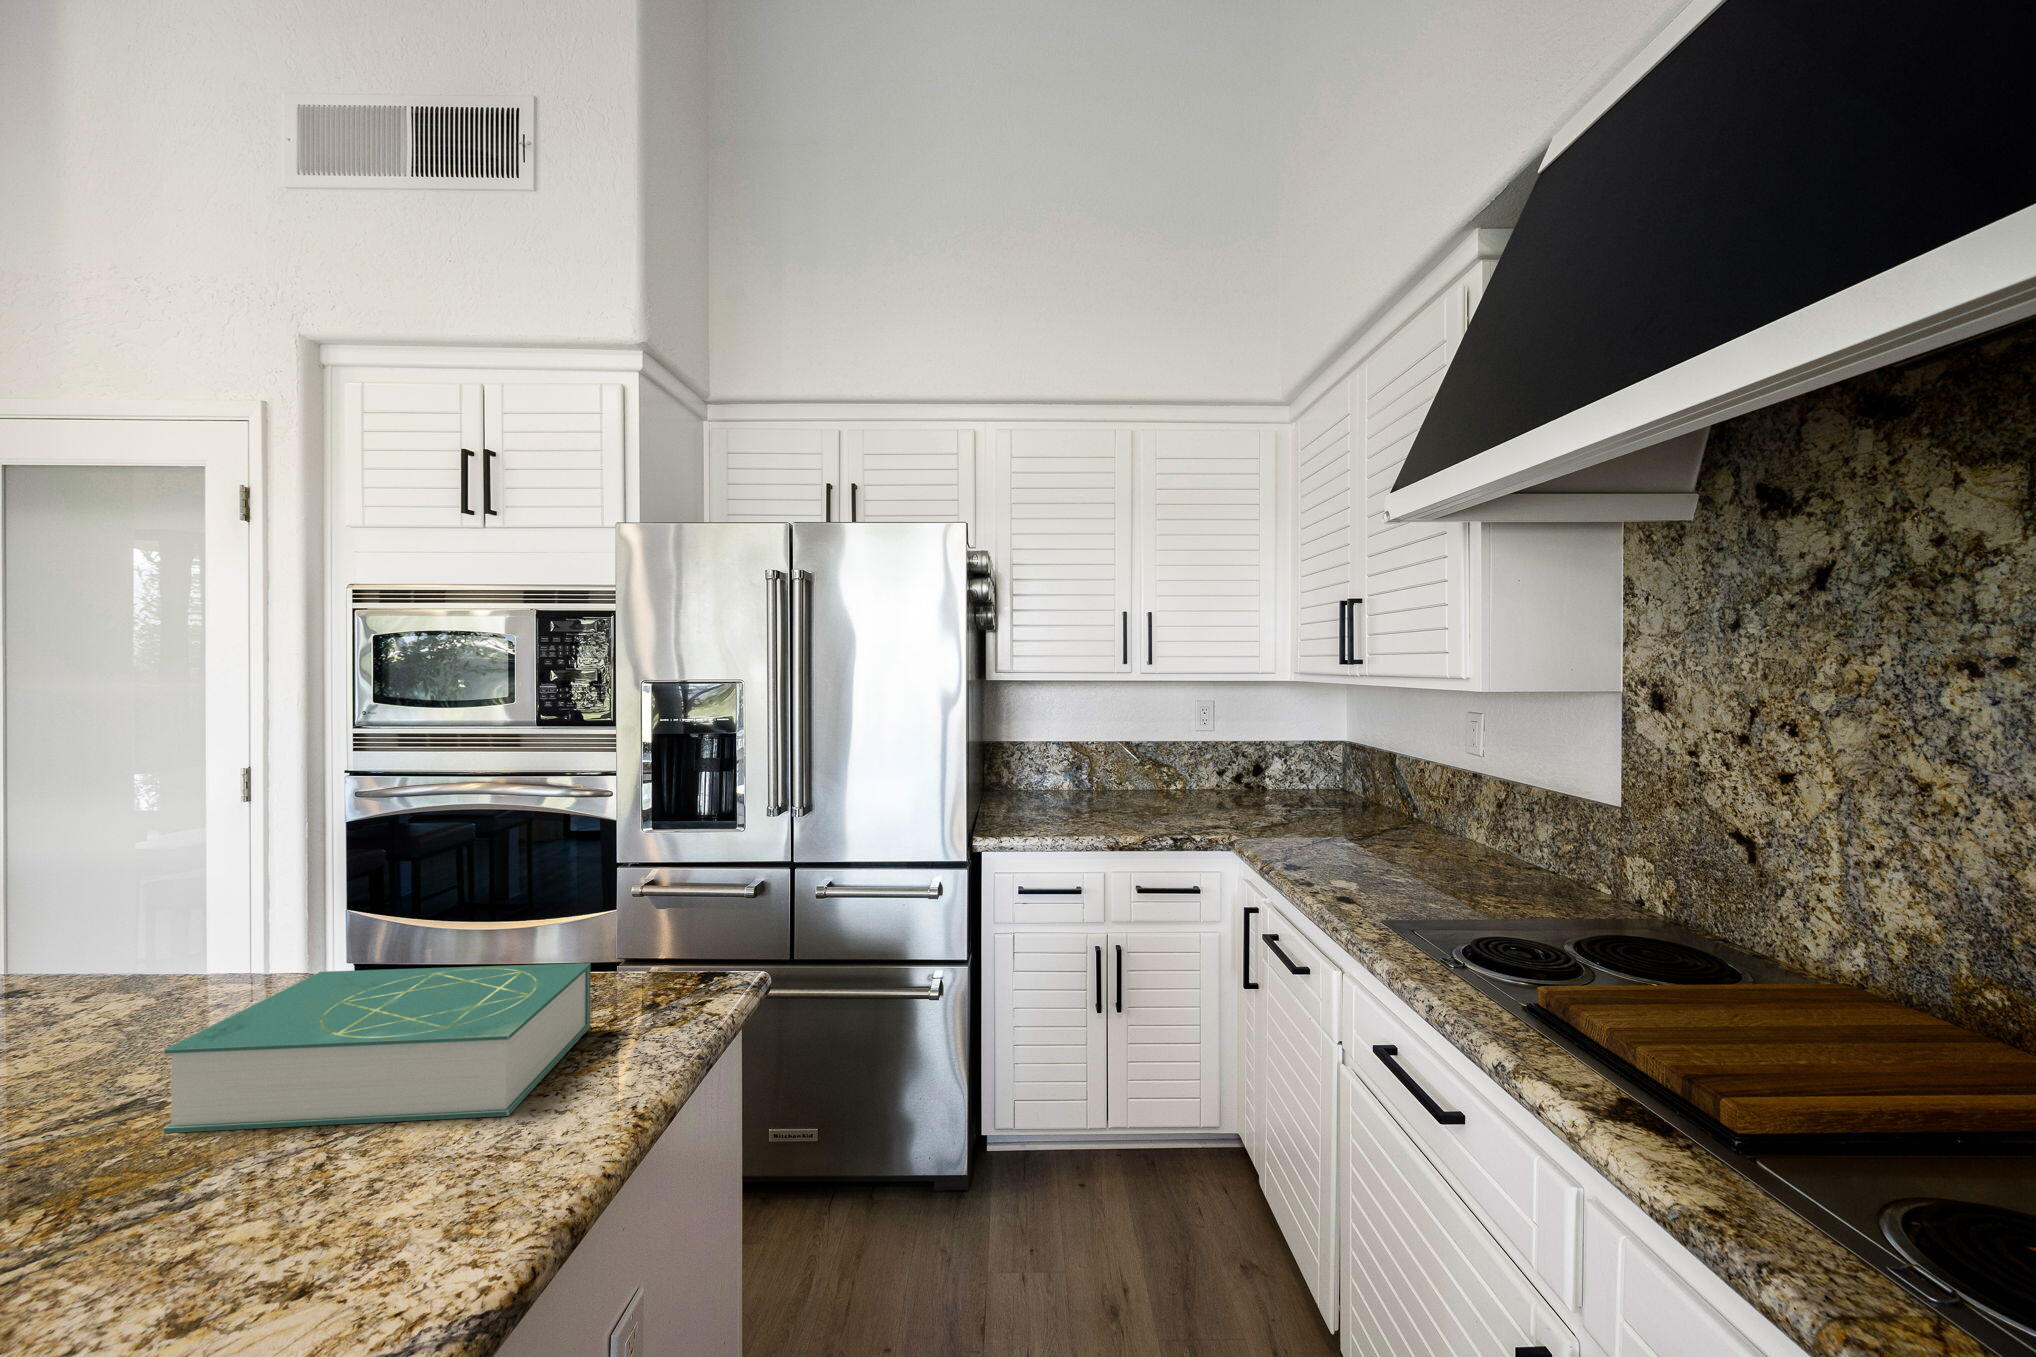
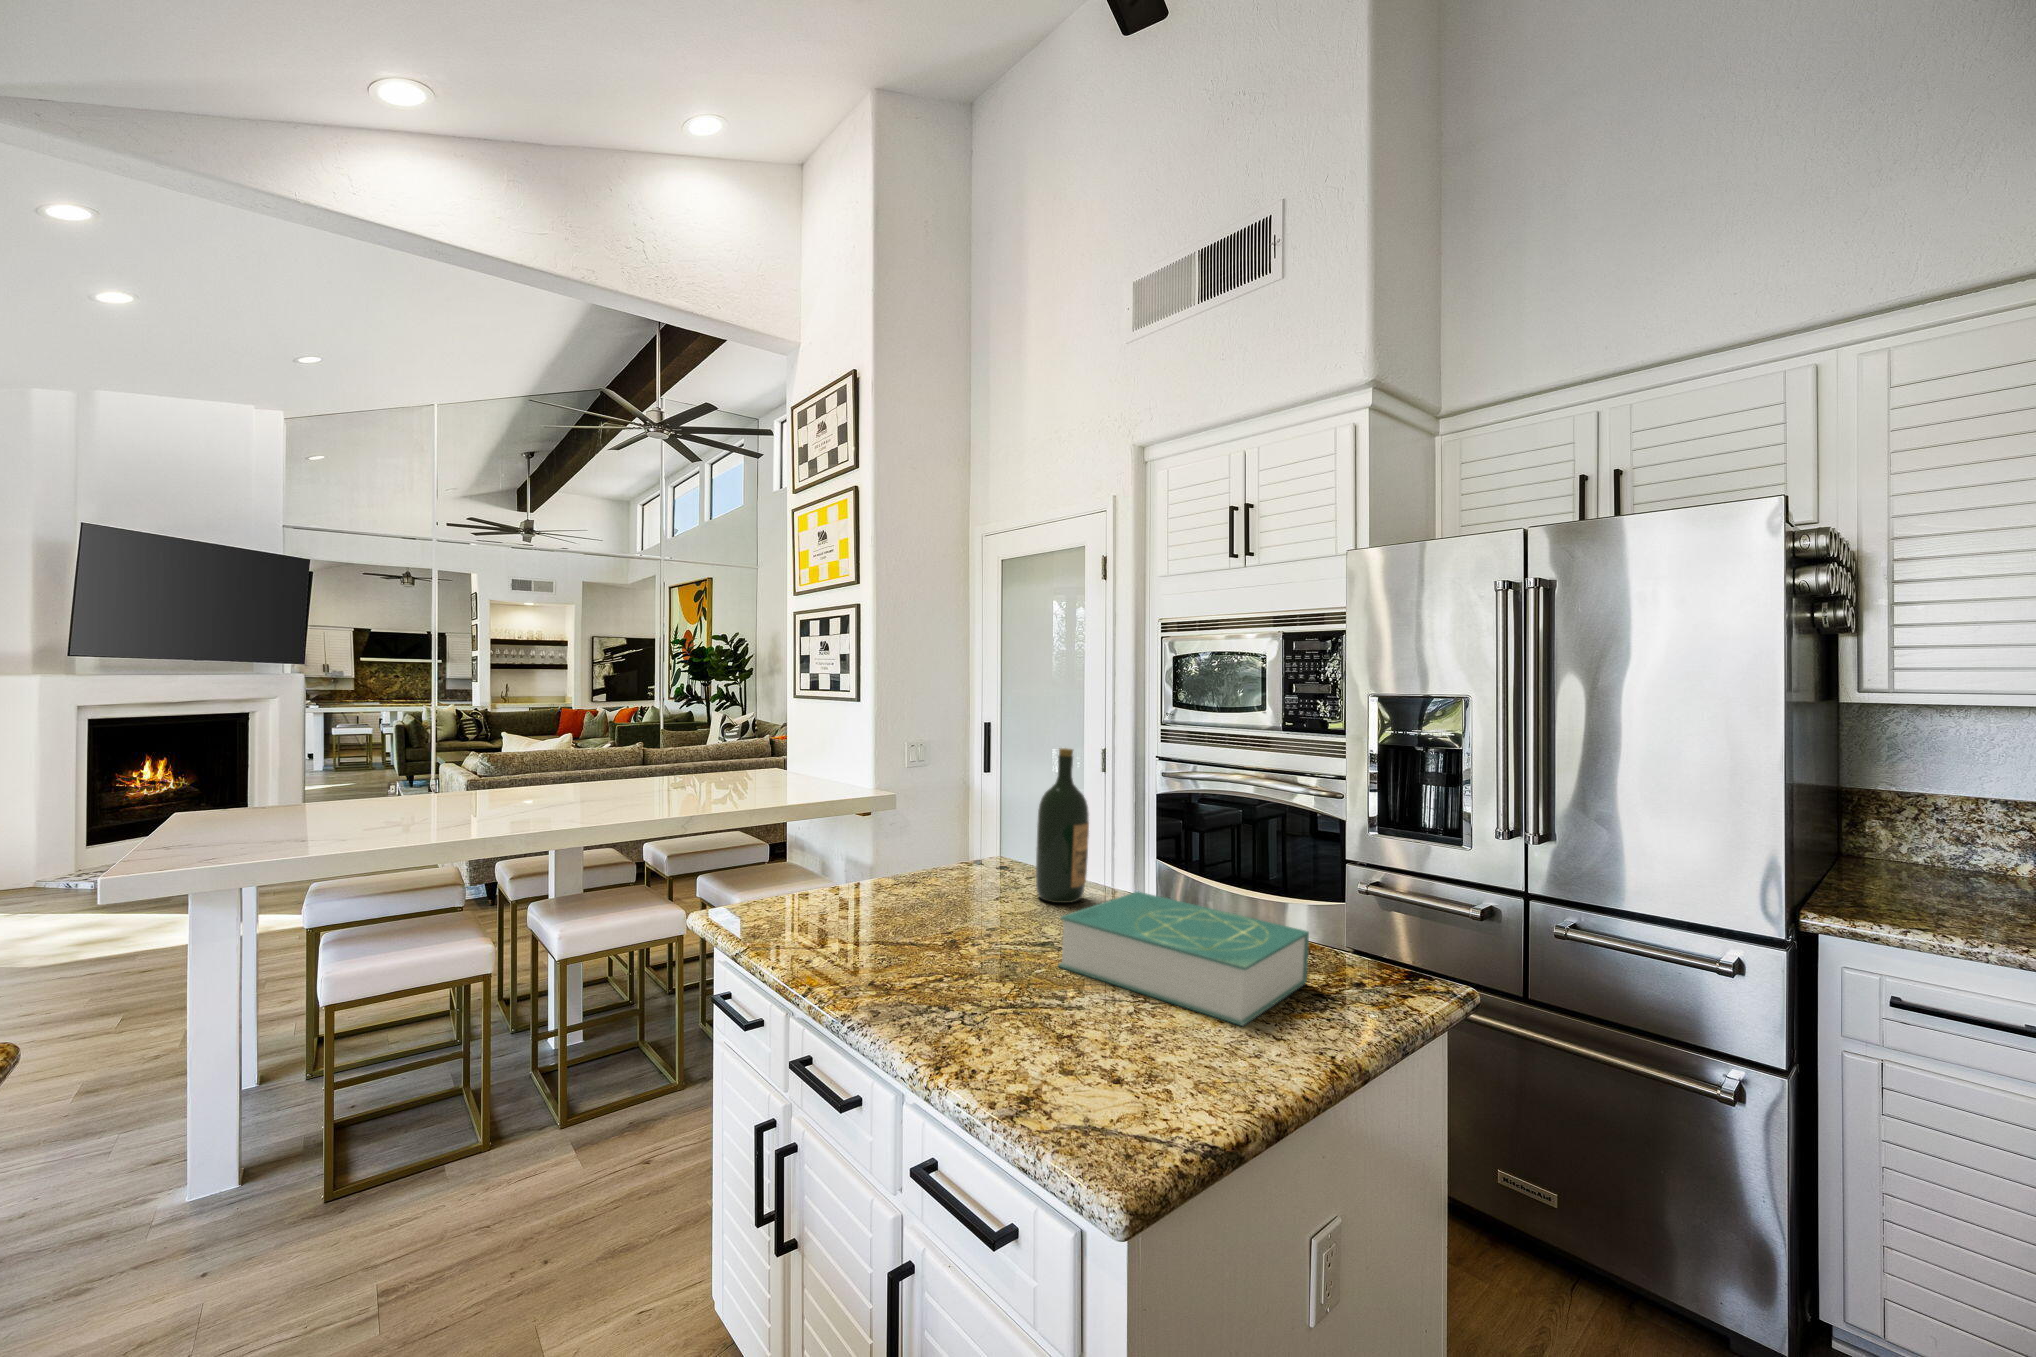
wine bottle: none [108,774,221,1027] -> present [1036,748,1089,903]

